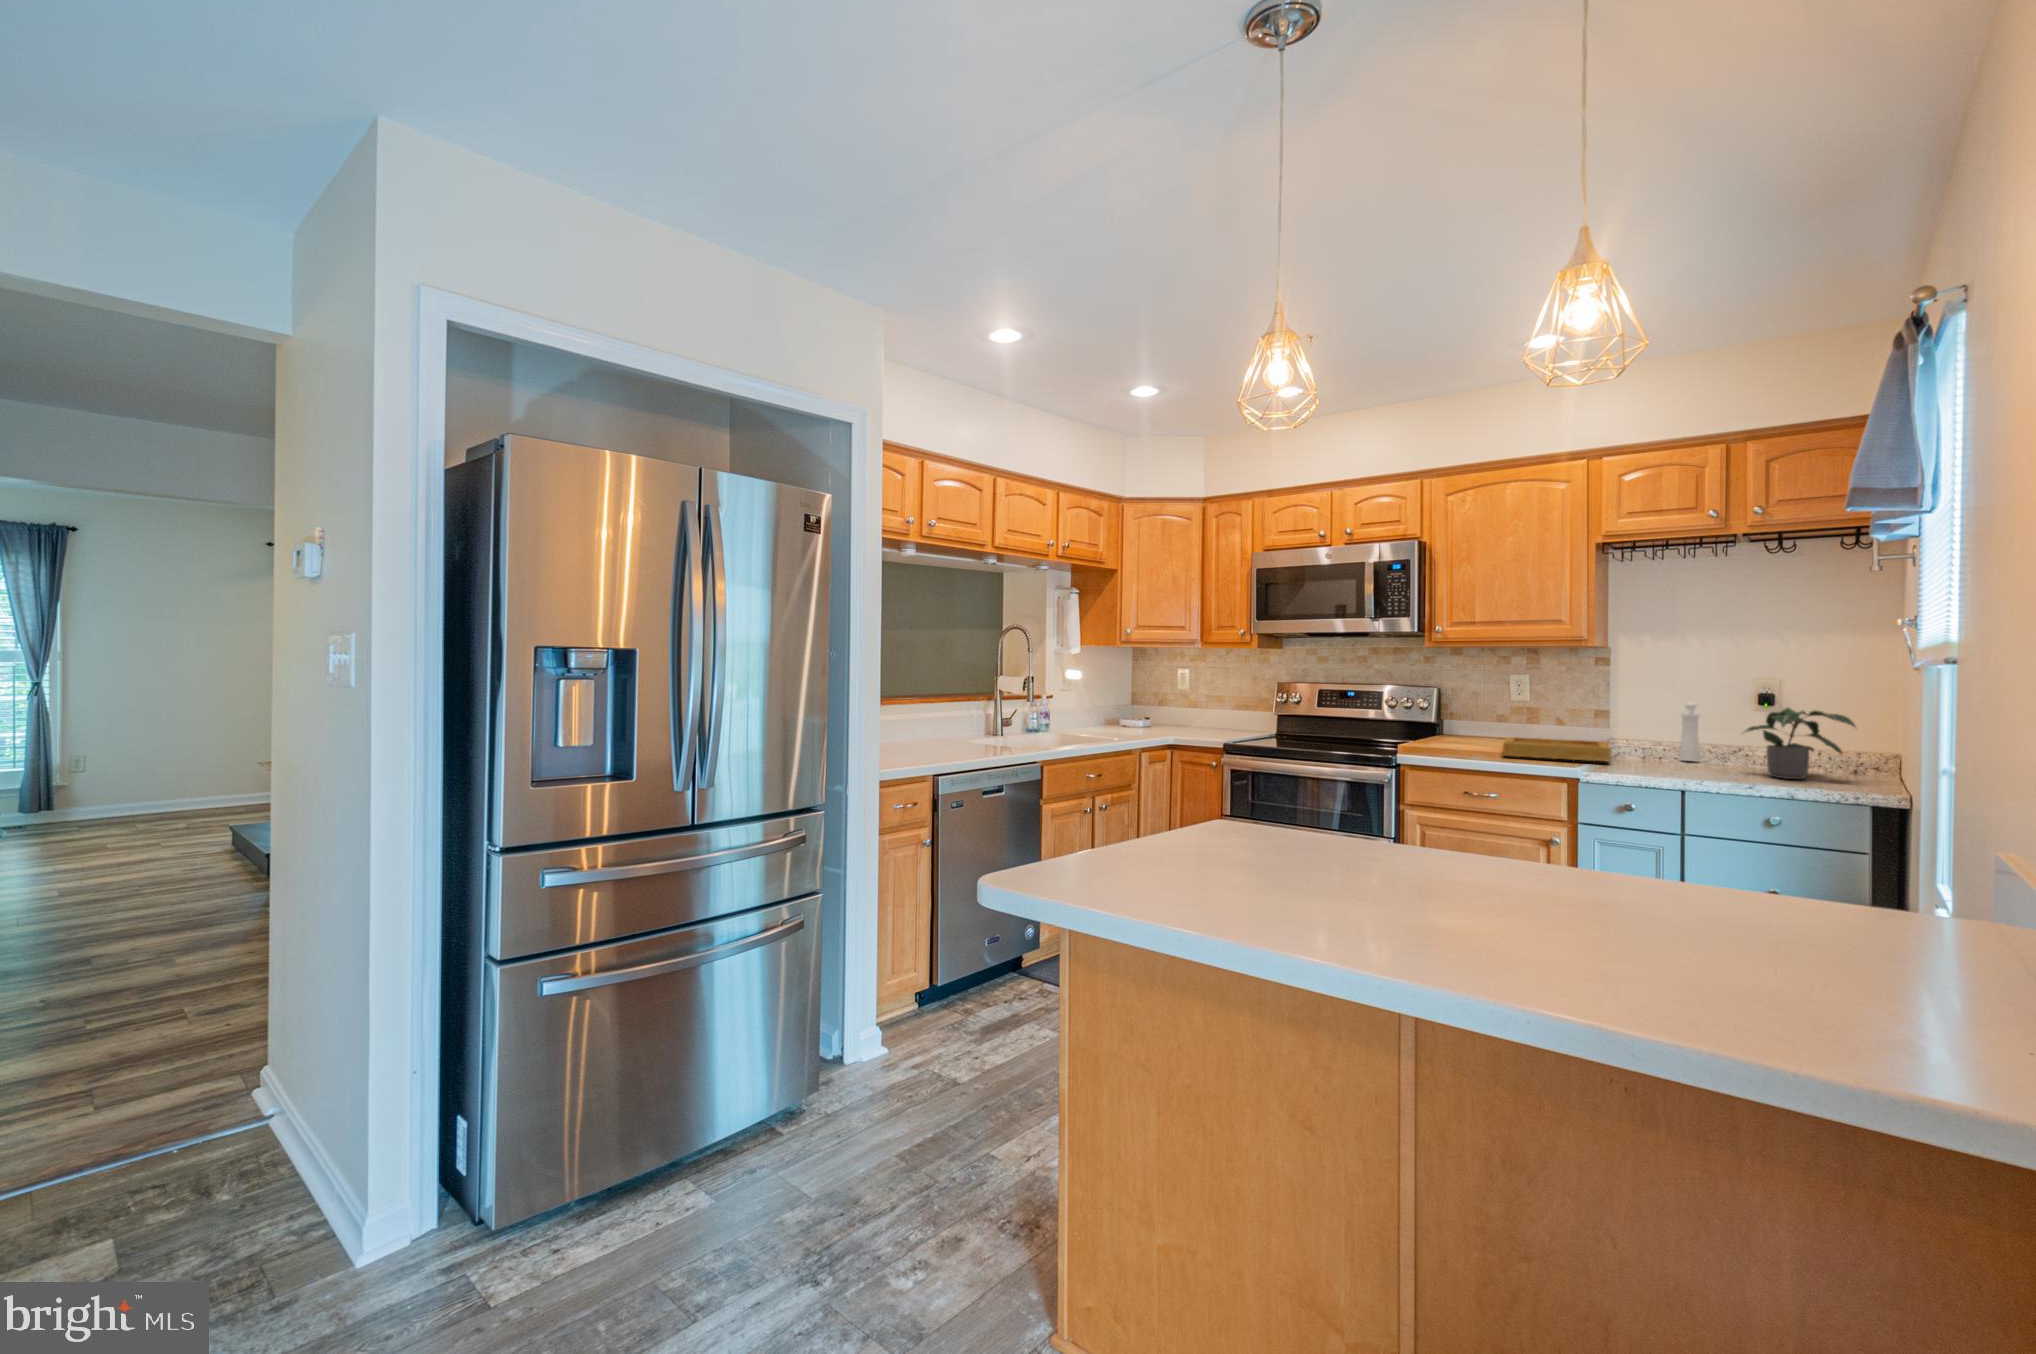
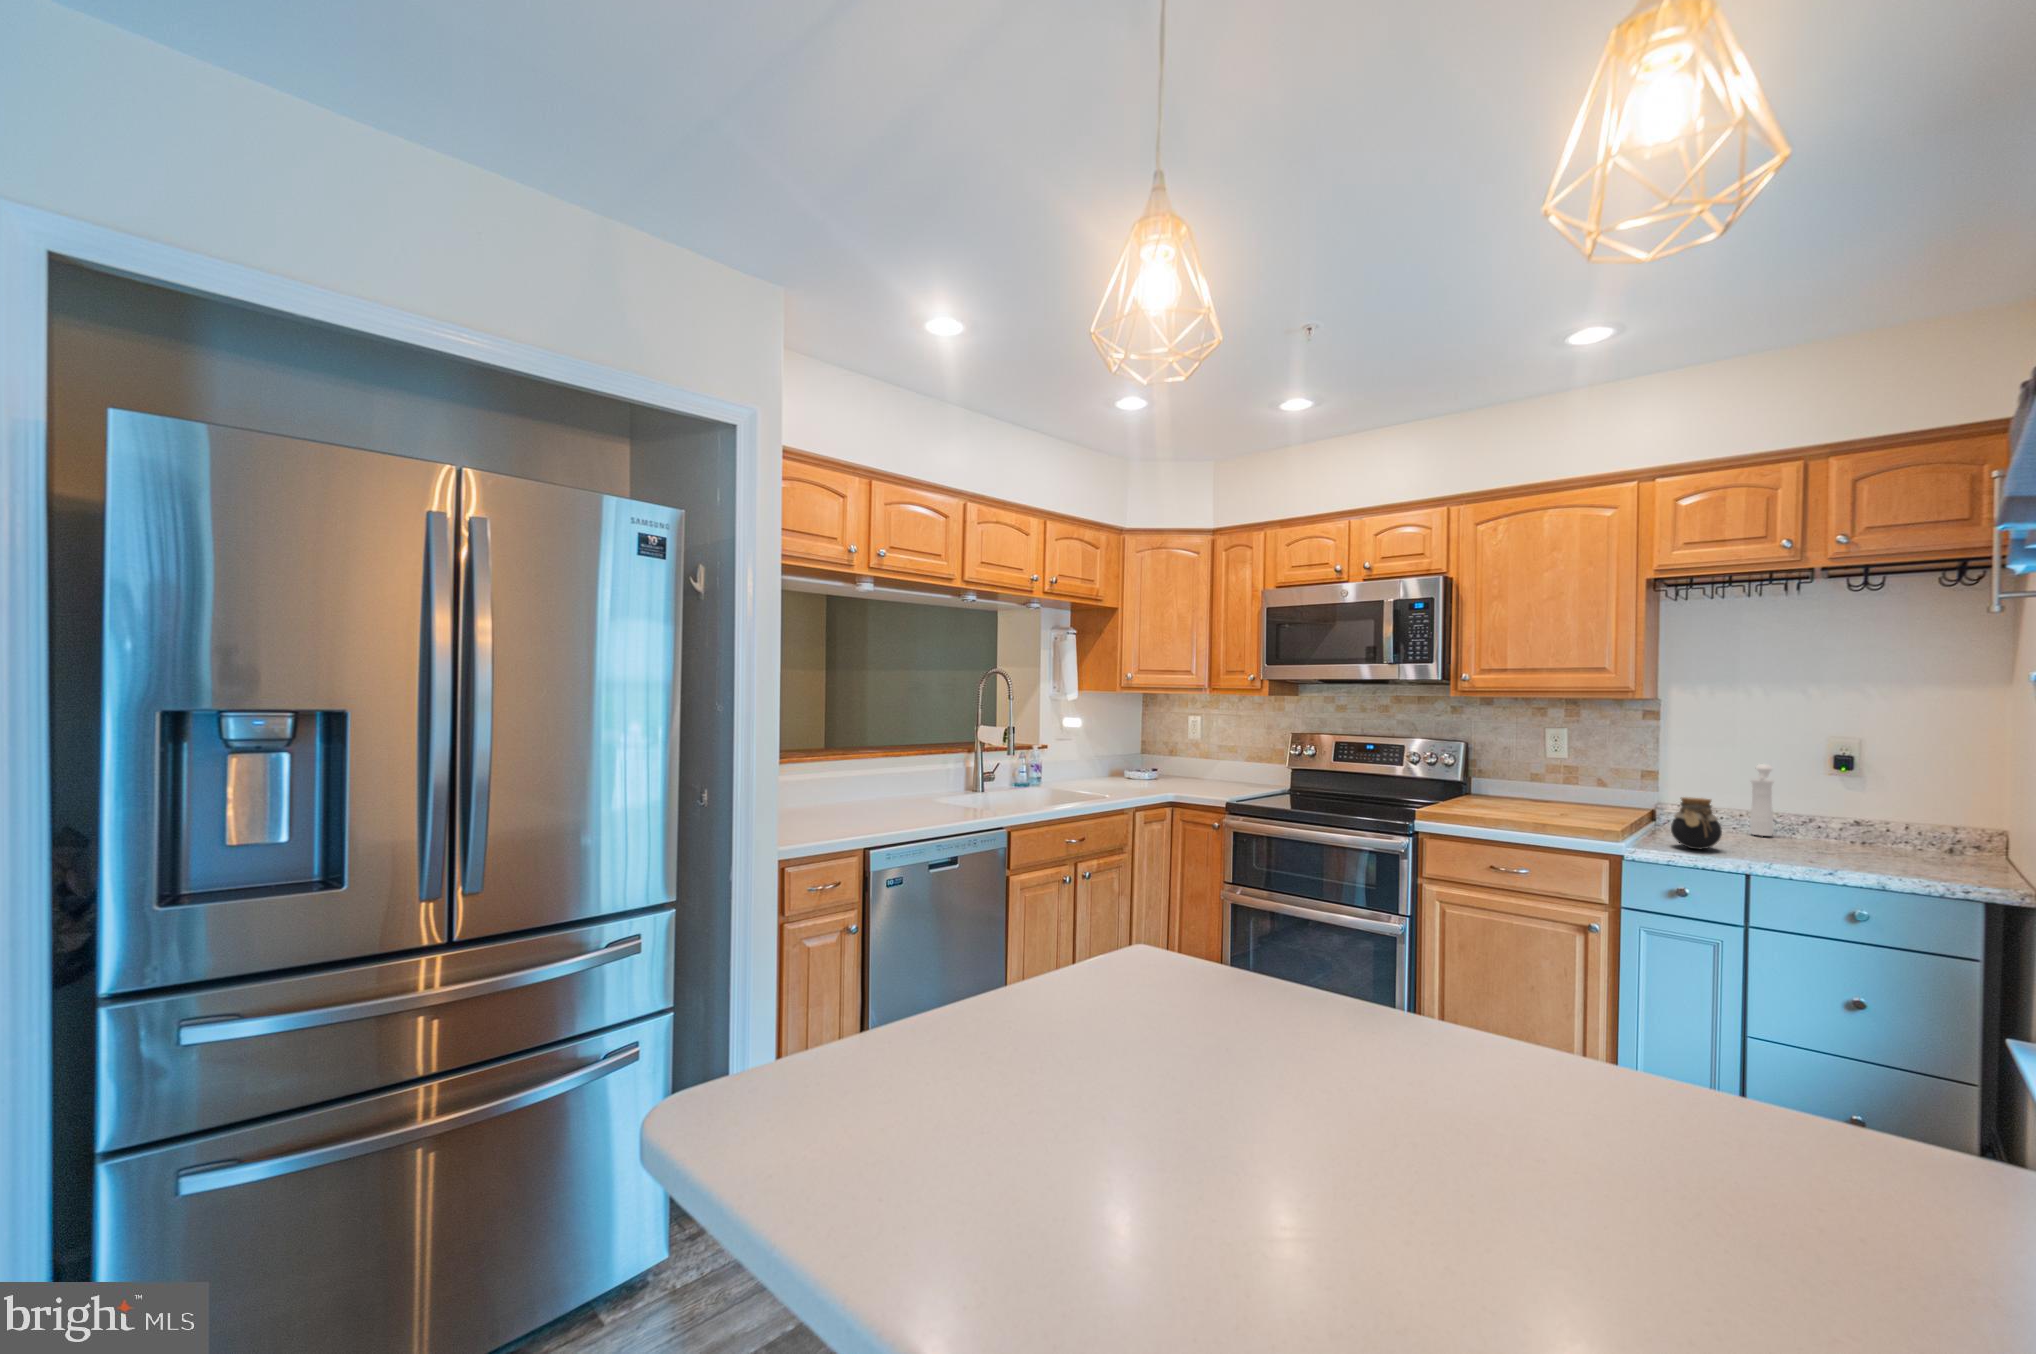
potted plant: present [1745,708,1856,779] -> none [1821,775,1966,863]
jar: none [1619,729,1661,772] -> present [1671,797,1722,849]
tray: present [1503,737,1610,761] -> none [1536,801,1663,835]

